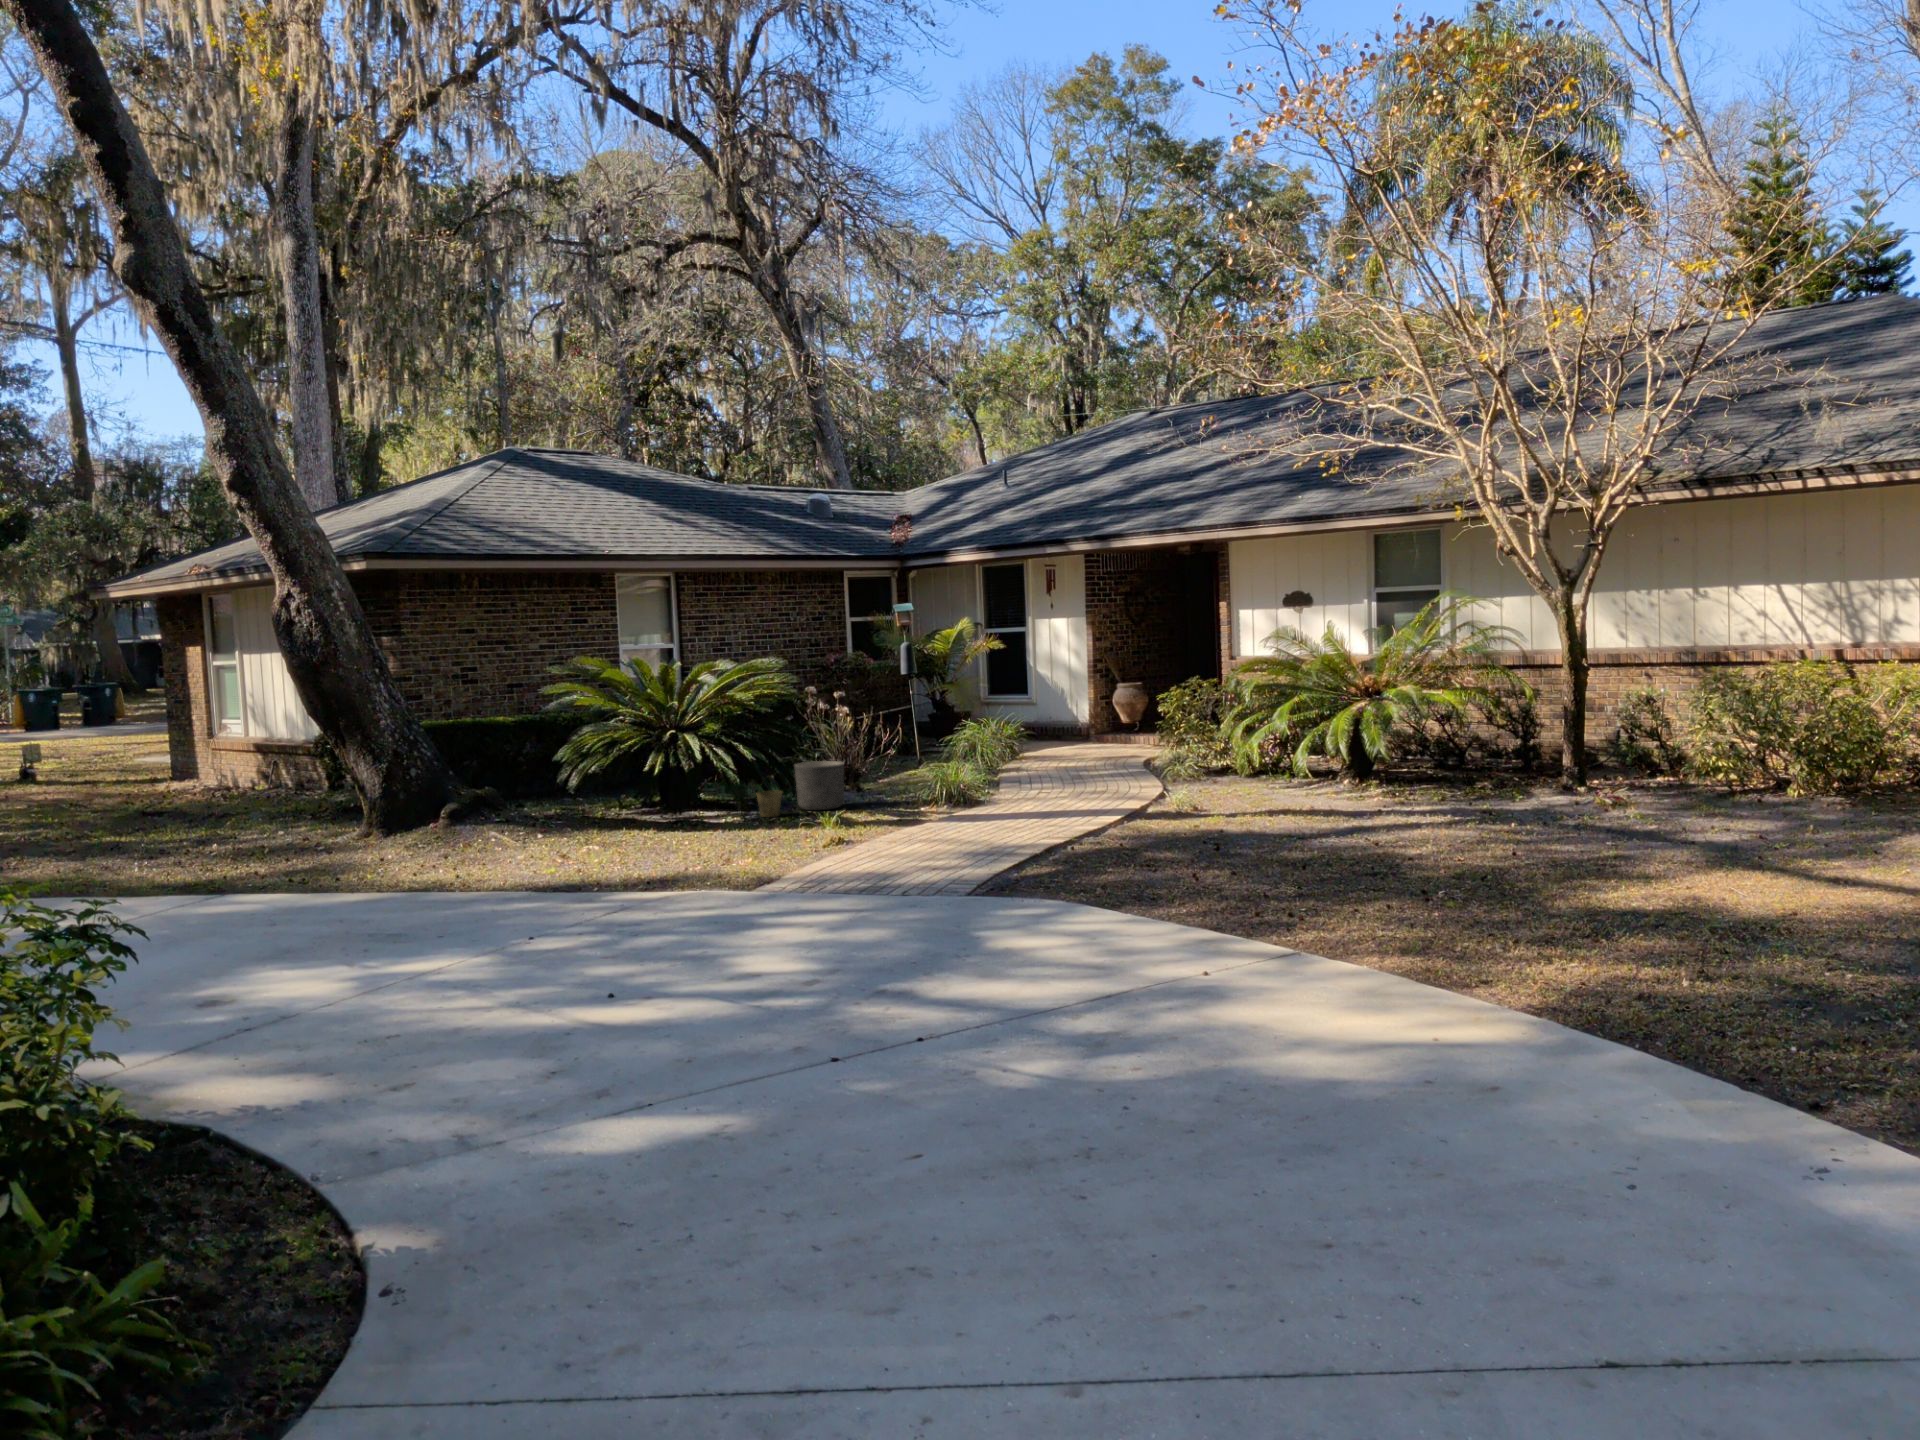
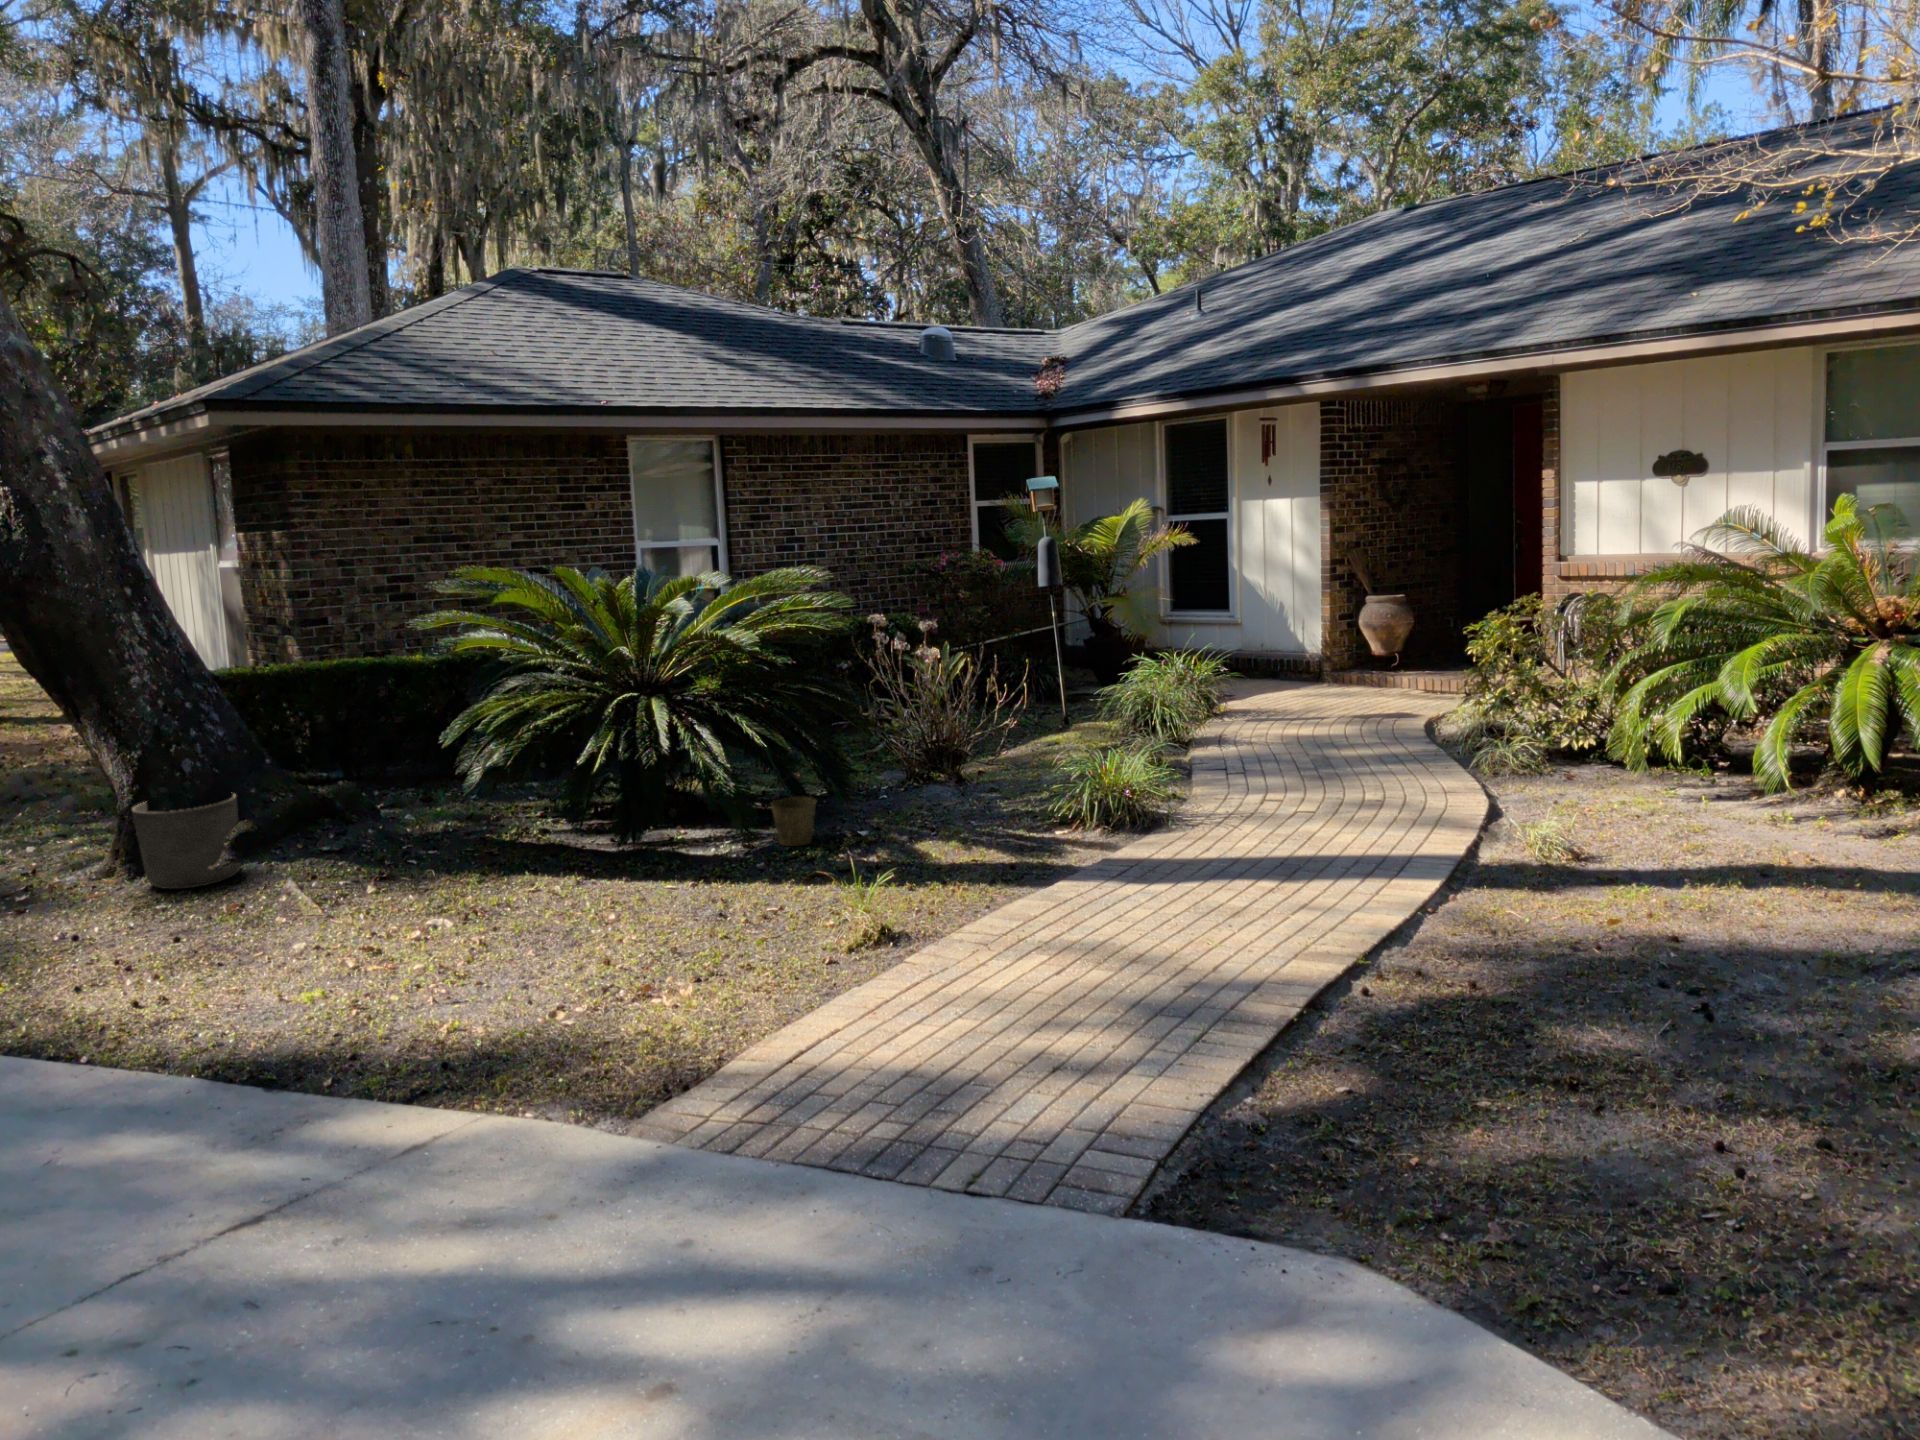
planter: present [794,761,844,810] -> present [132,794,242,889]

